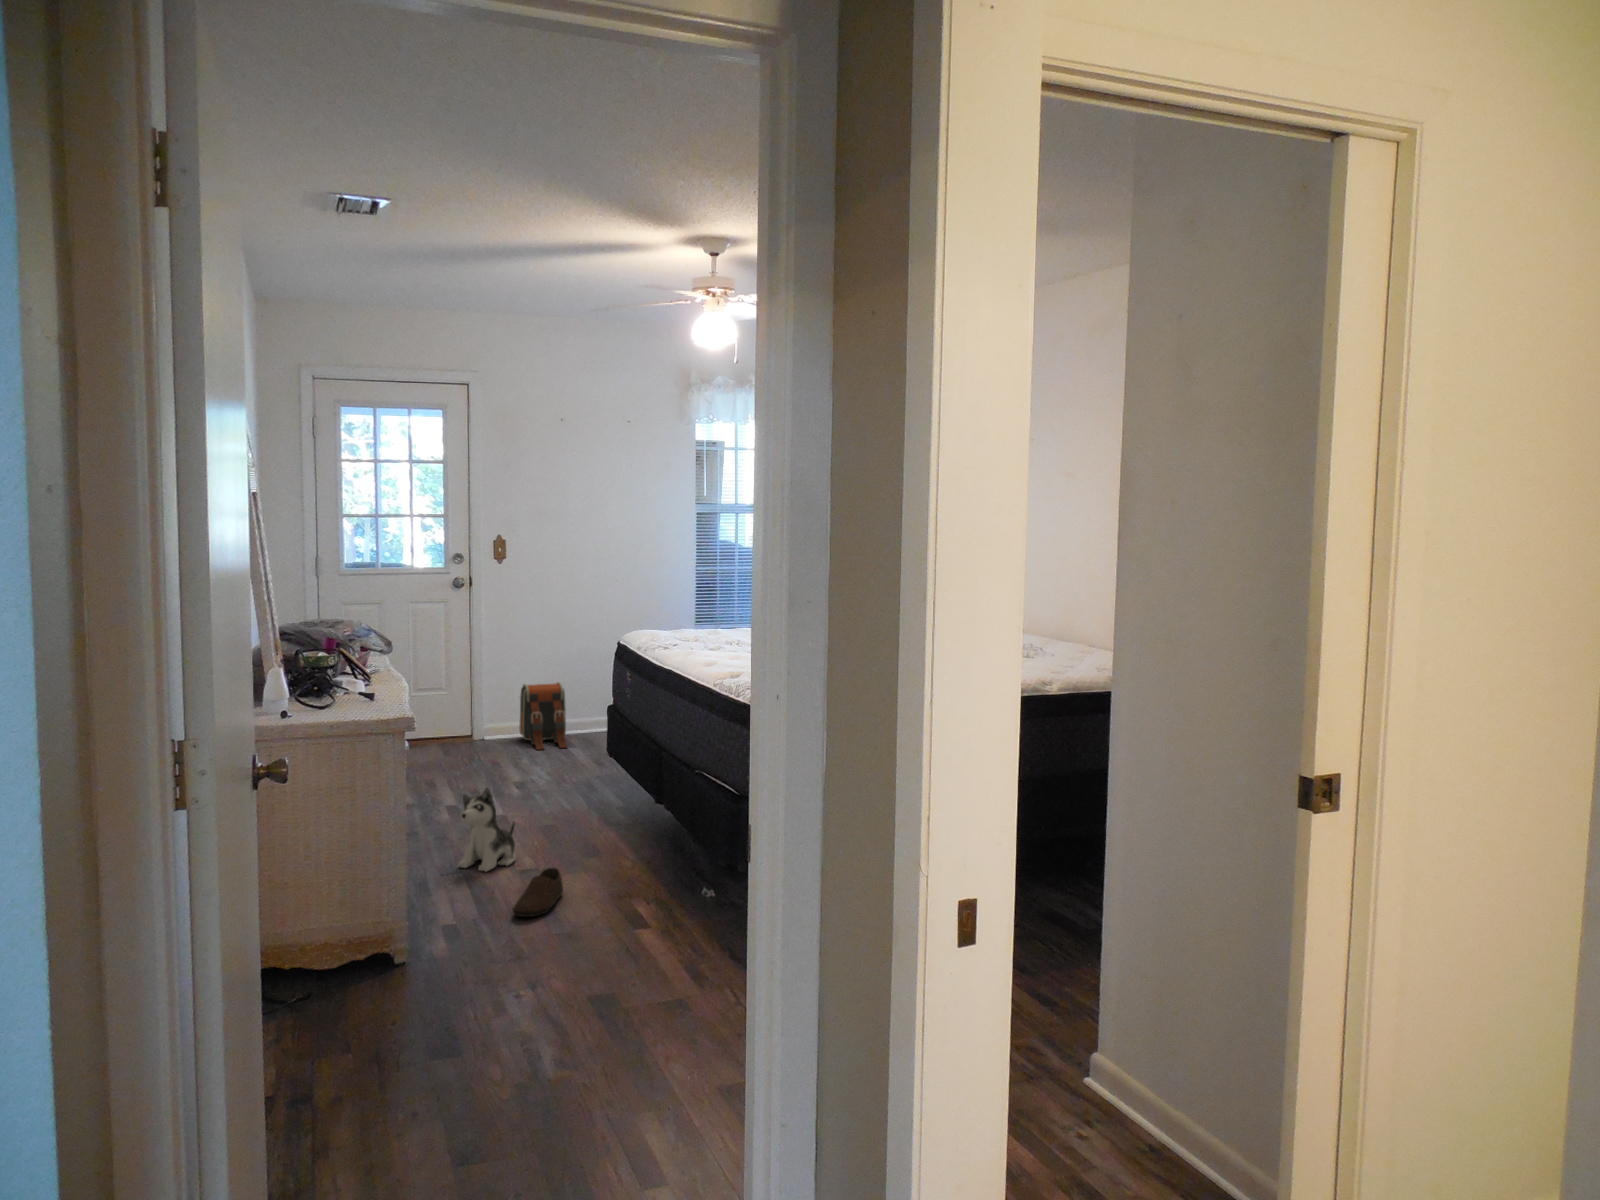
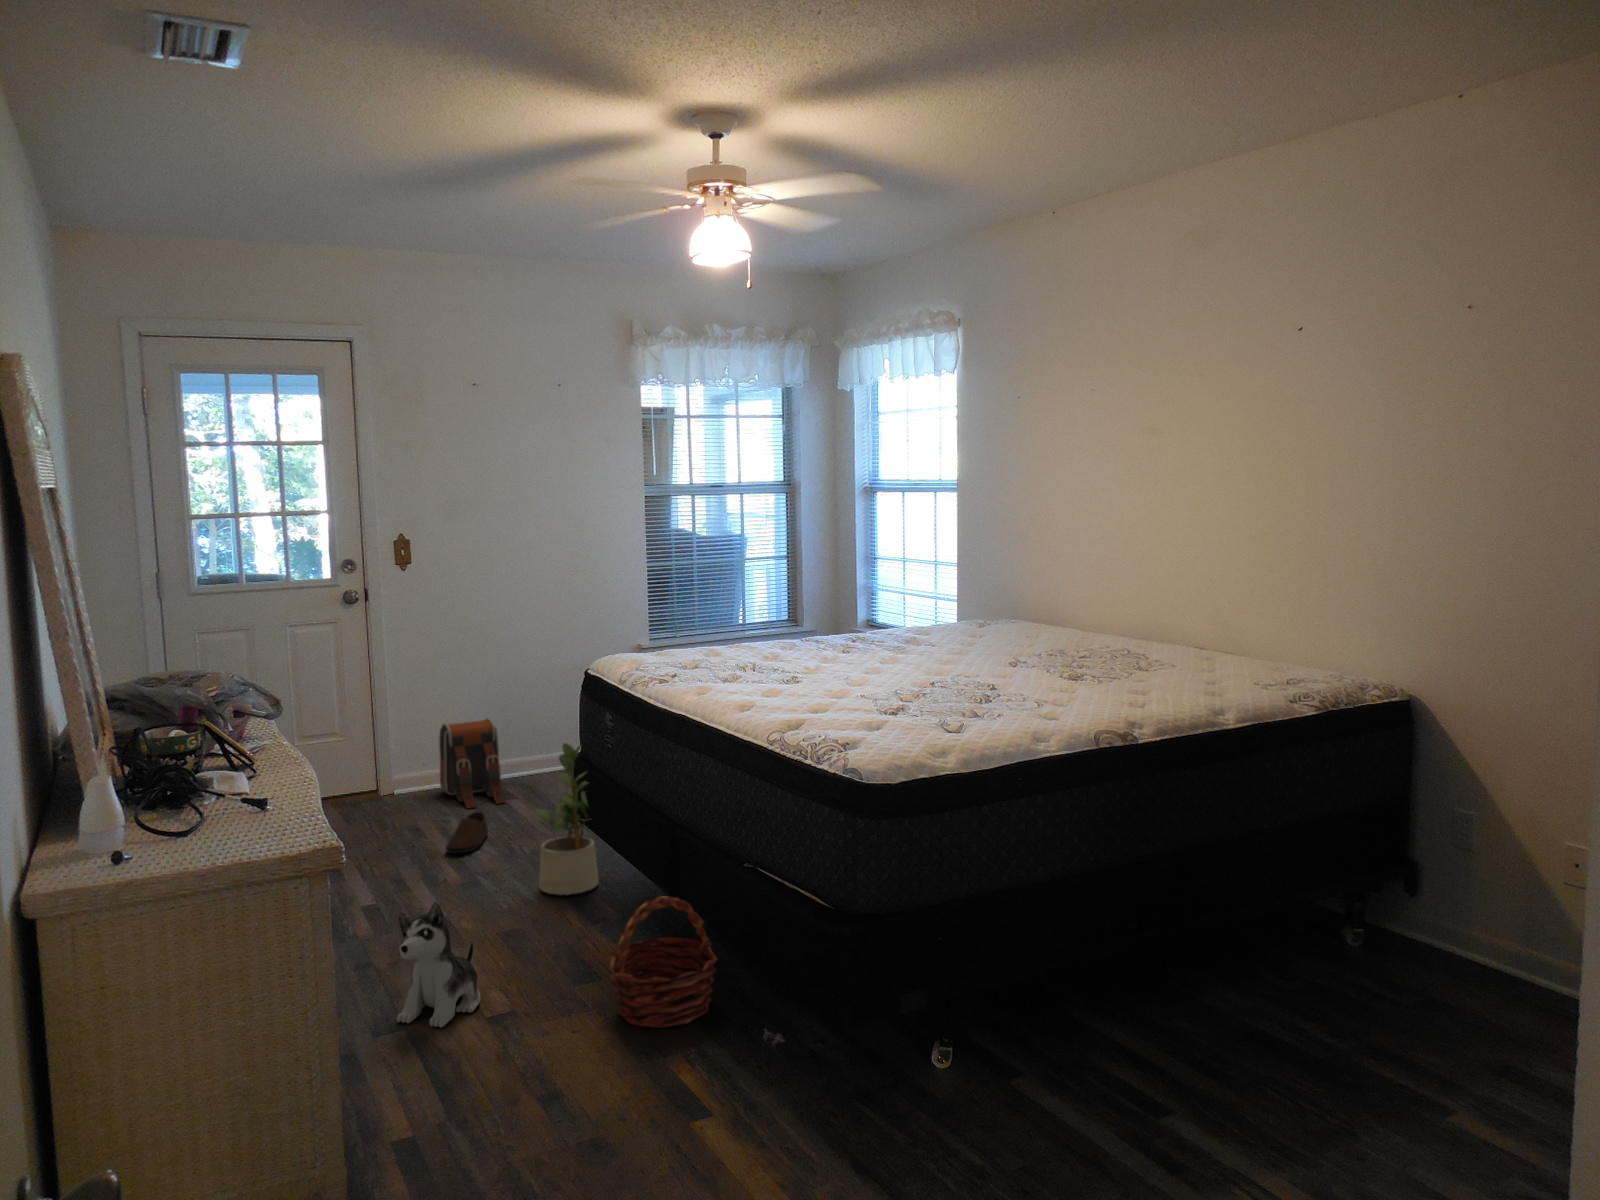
potted plant: none [575,694,626,806] -> present [535,743,599,895]
basket: none [600,793,677,882] -> present [608,896,717,1028]
shoe: present [513,868,563,917] -> present [446,812,488,853]

